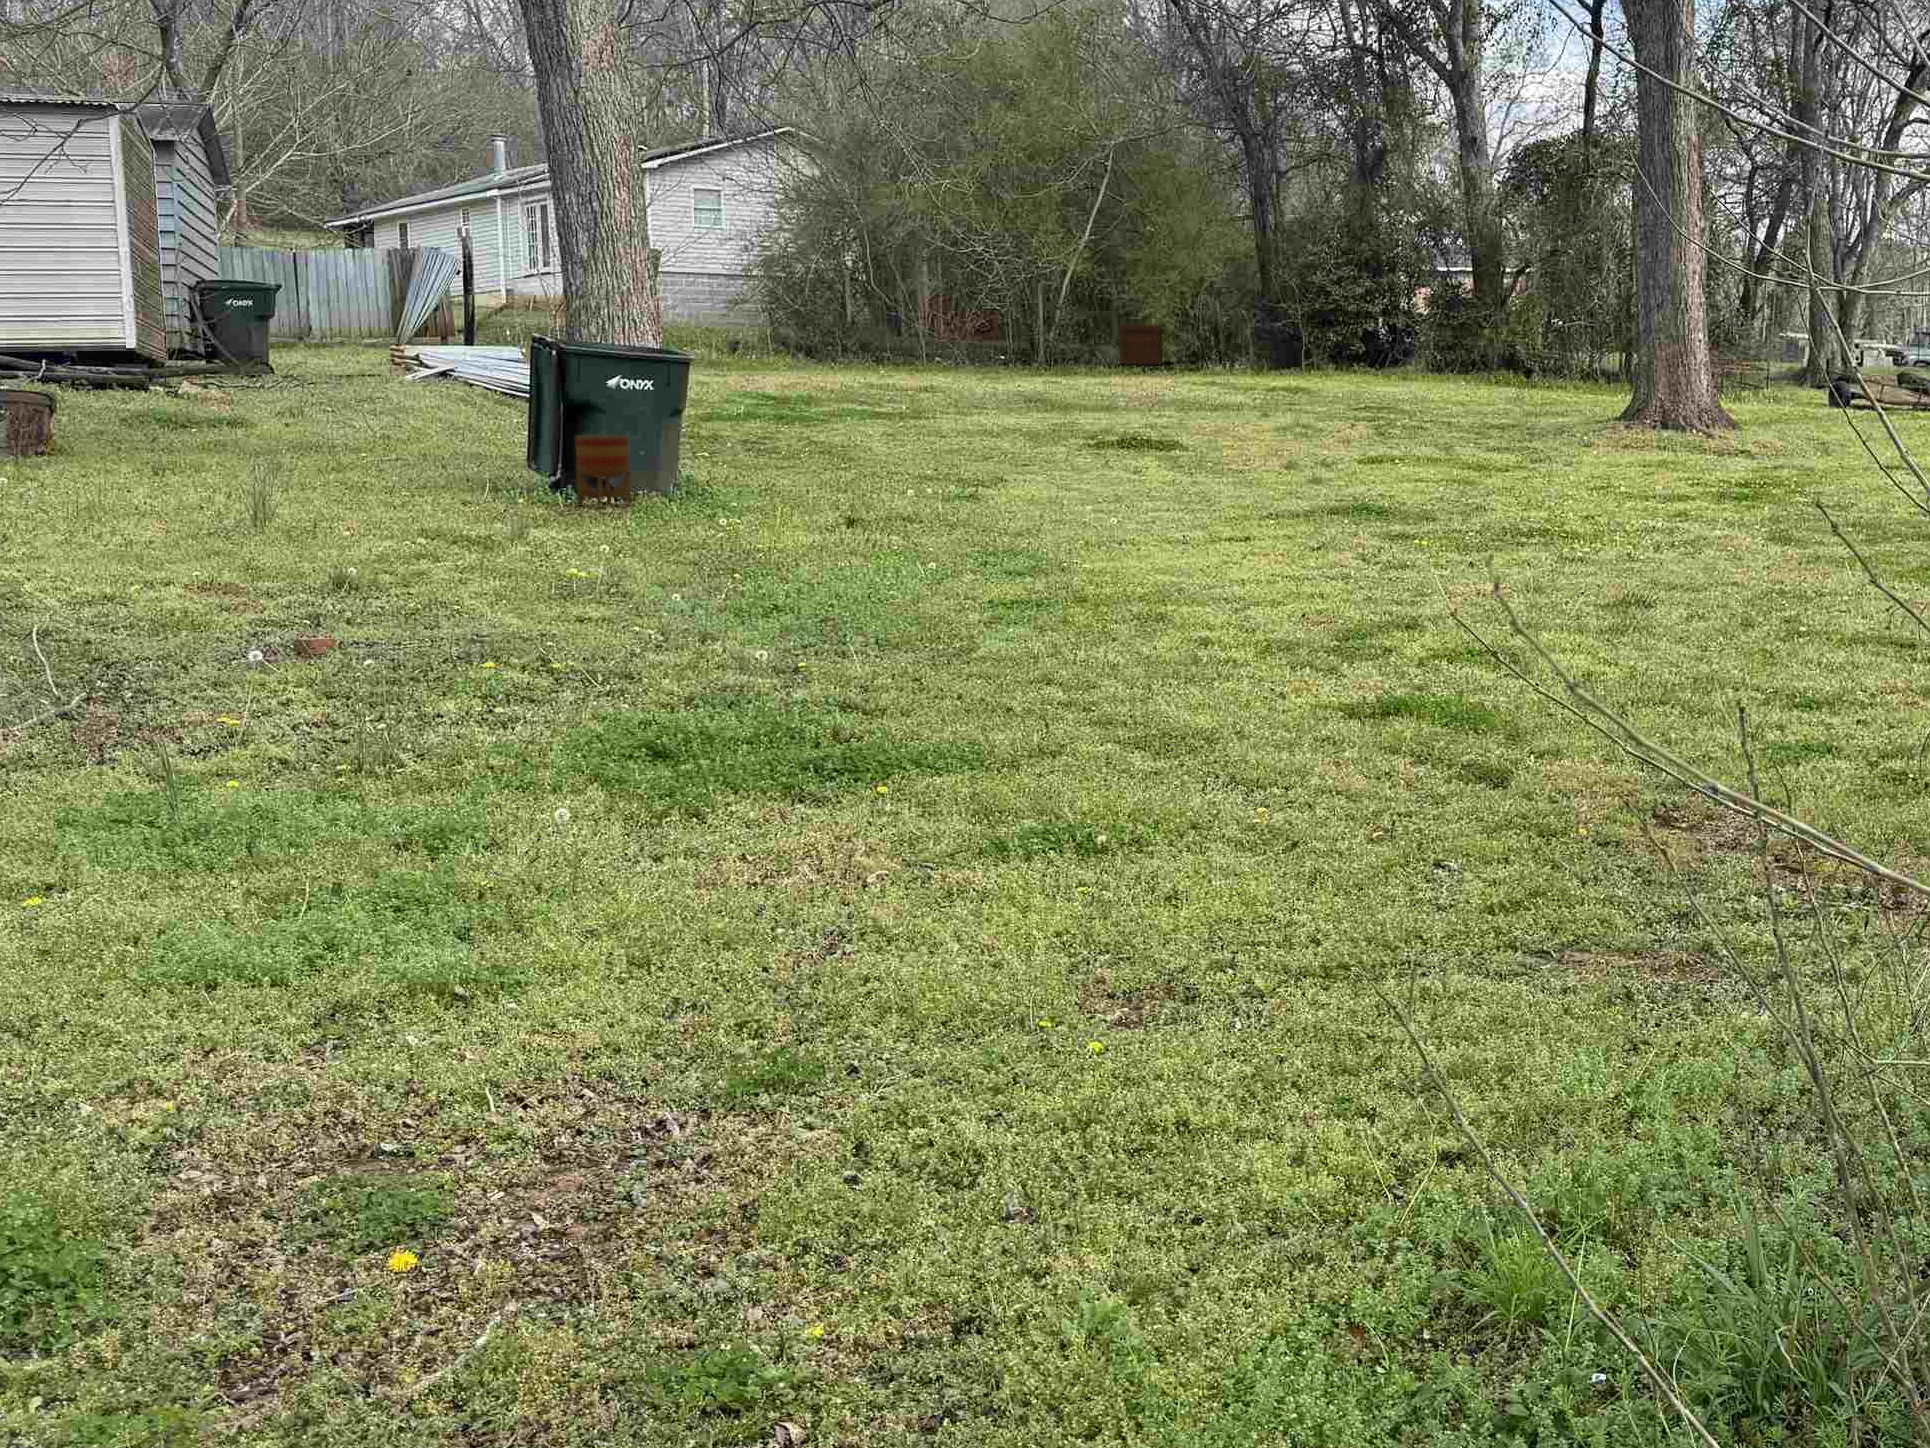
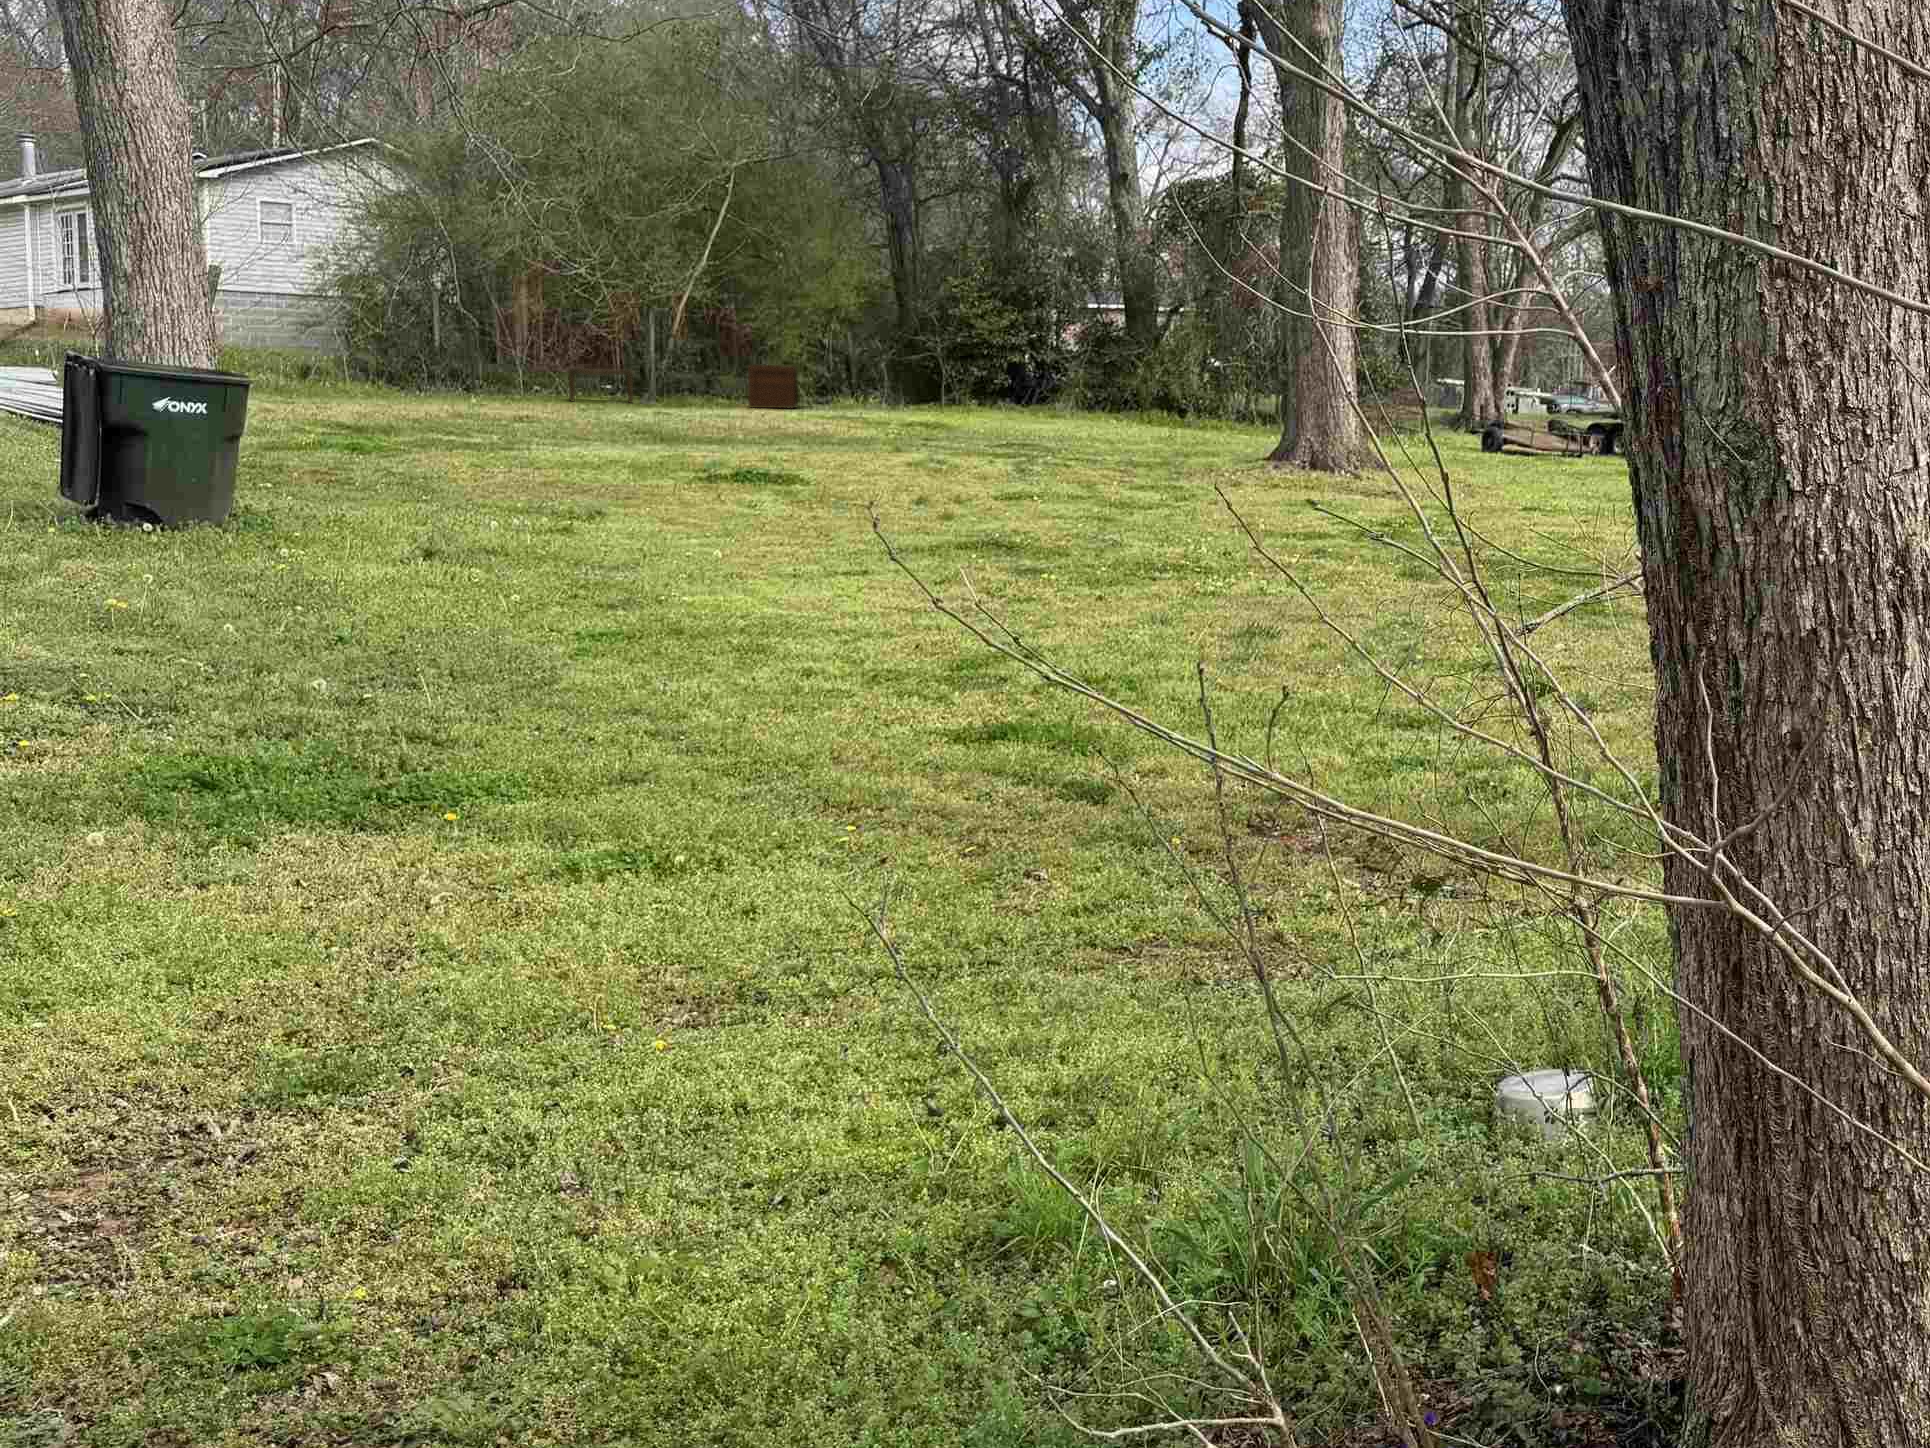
bench: none [963,329,1021,361] -> present [568,368,634,403]
planter: present [575,434,632,508] -> none [88,476,158,558]

